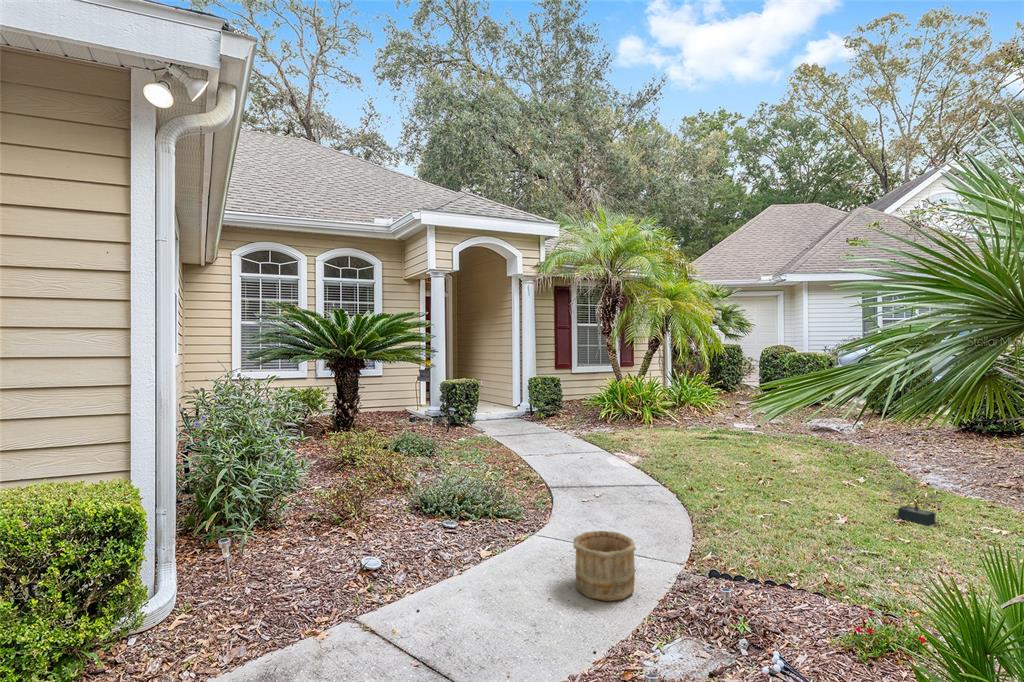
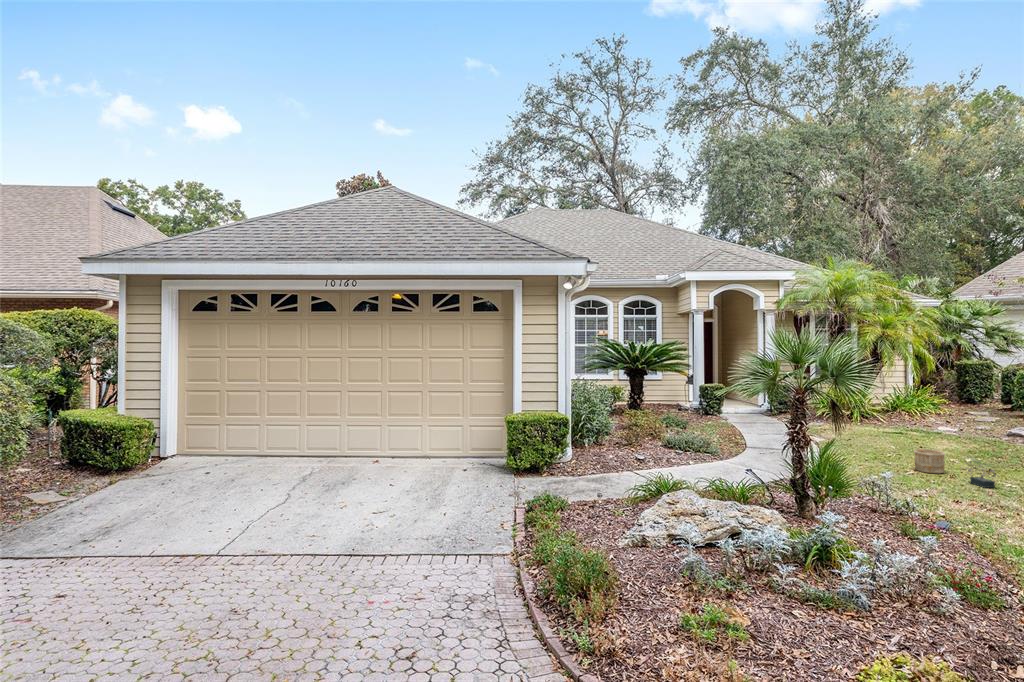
wooden bucket: present [573,531,636,601] -> present [914,449,945,473]

